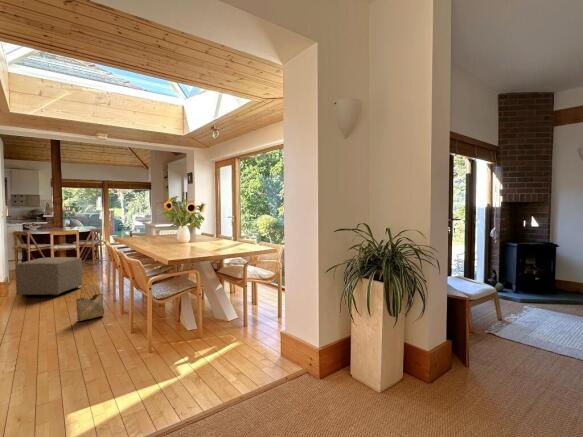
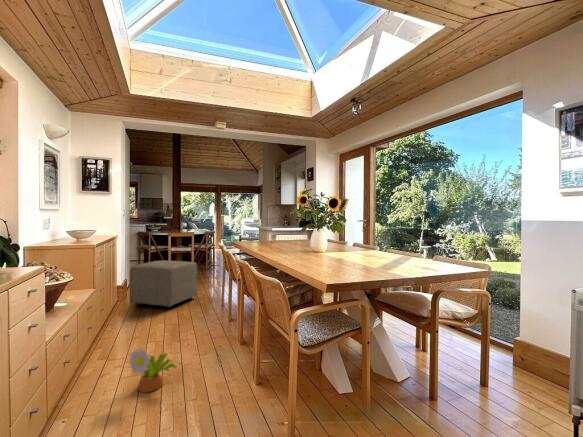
woven basket: present [76,284,104,321] -> none [189,302,224,357]
decorative plant: none [30,312,68,340] -> present [129,348,176,392]

